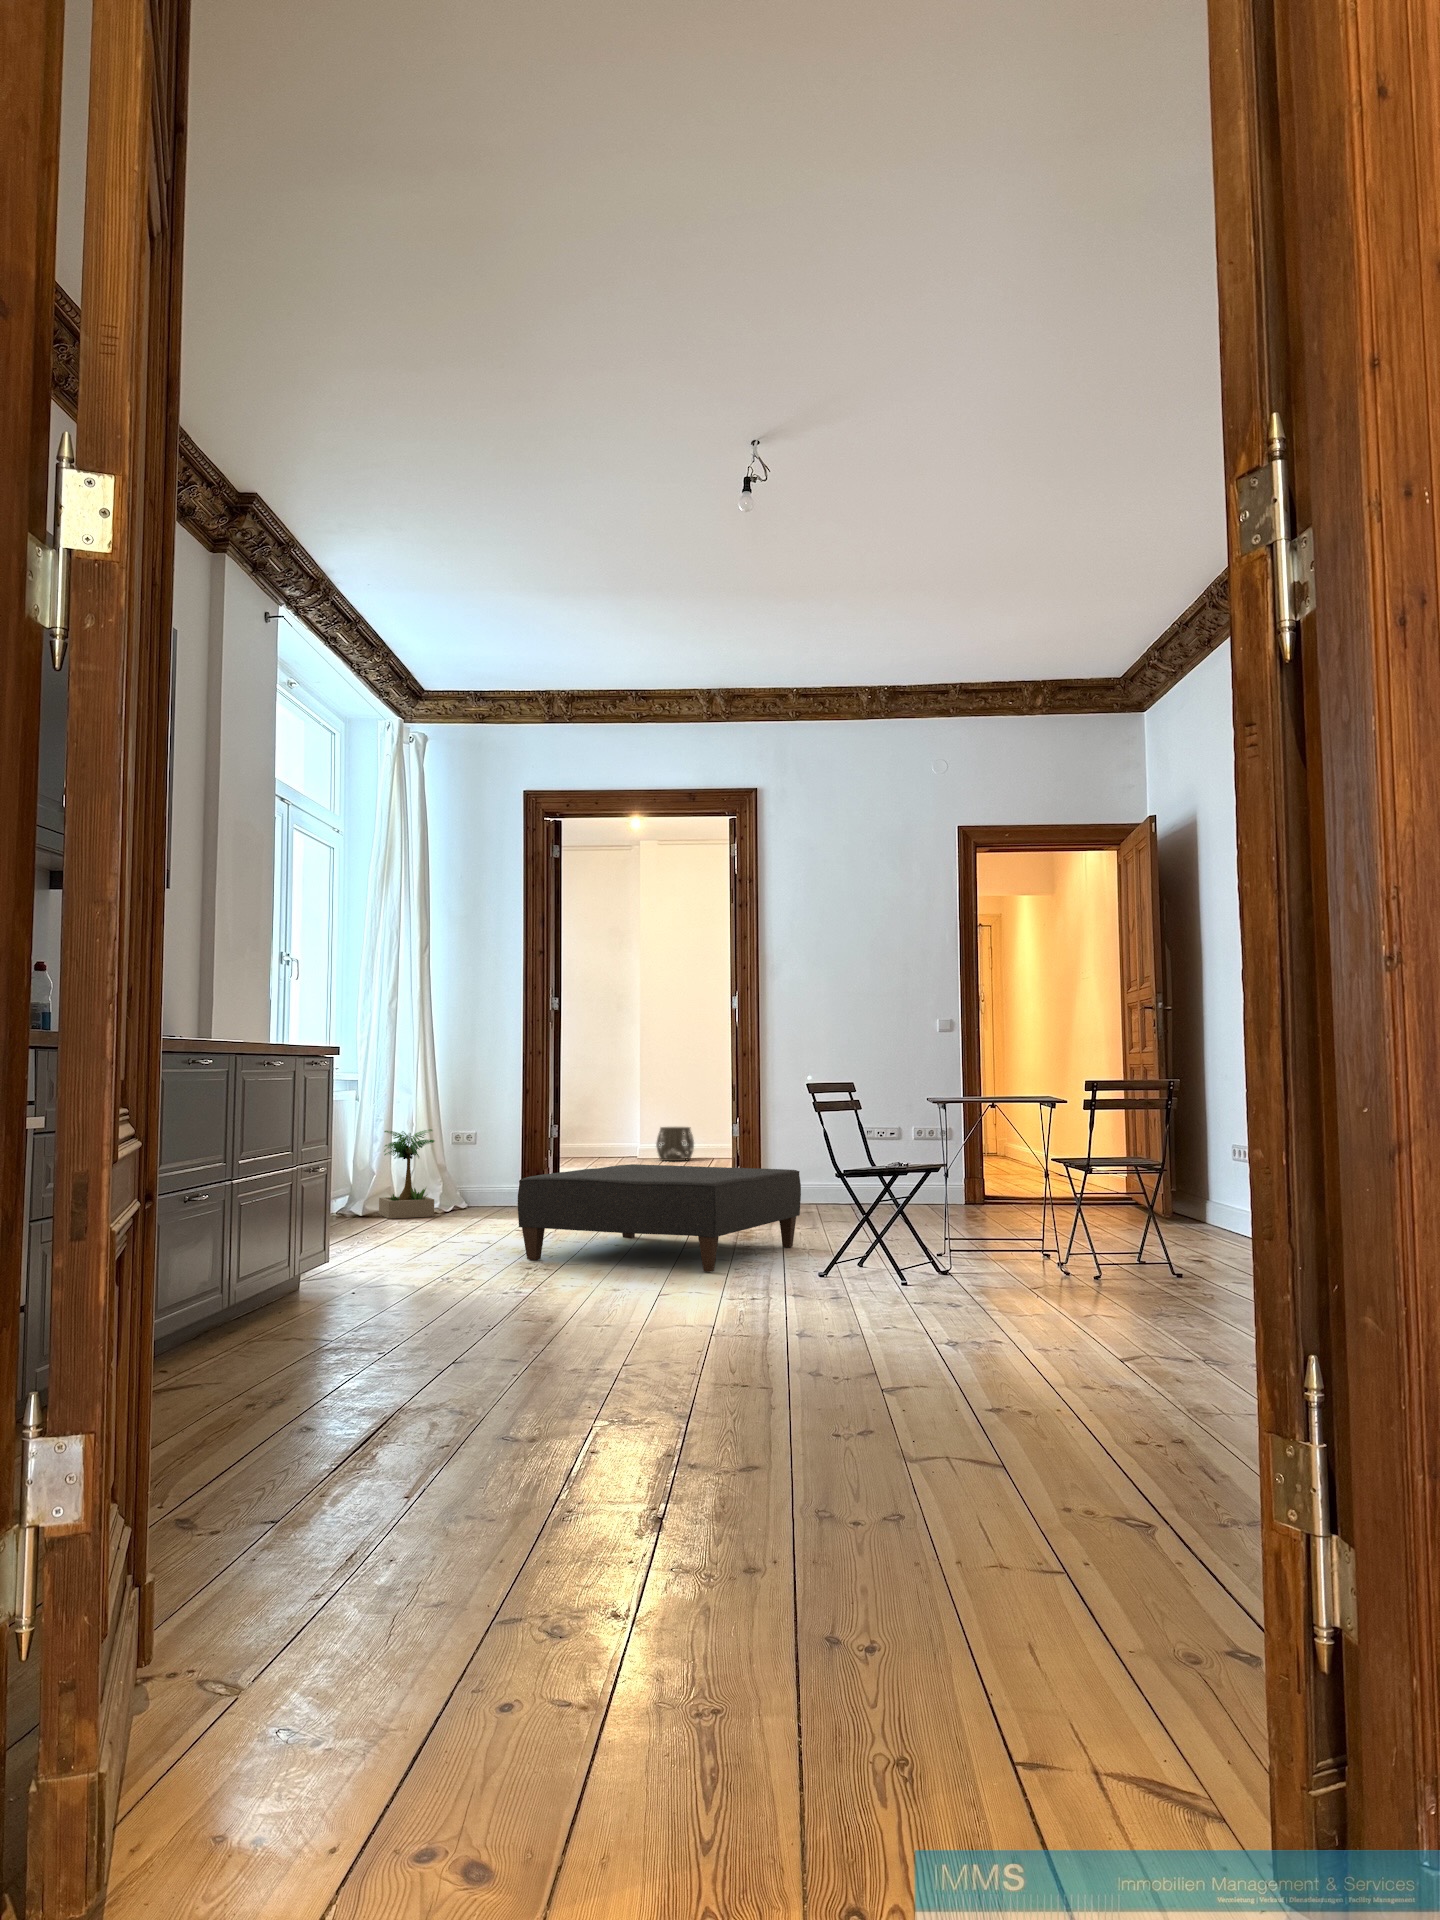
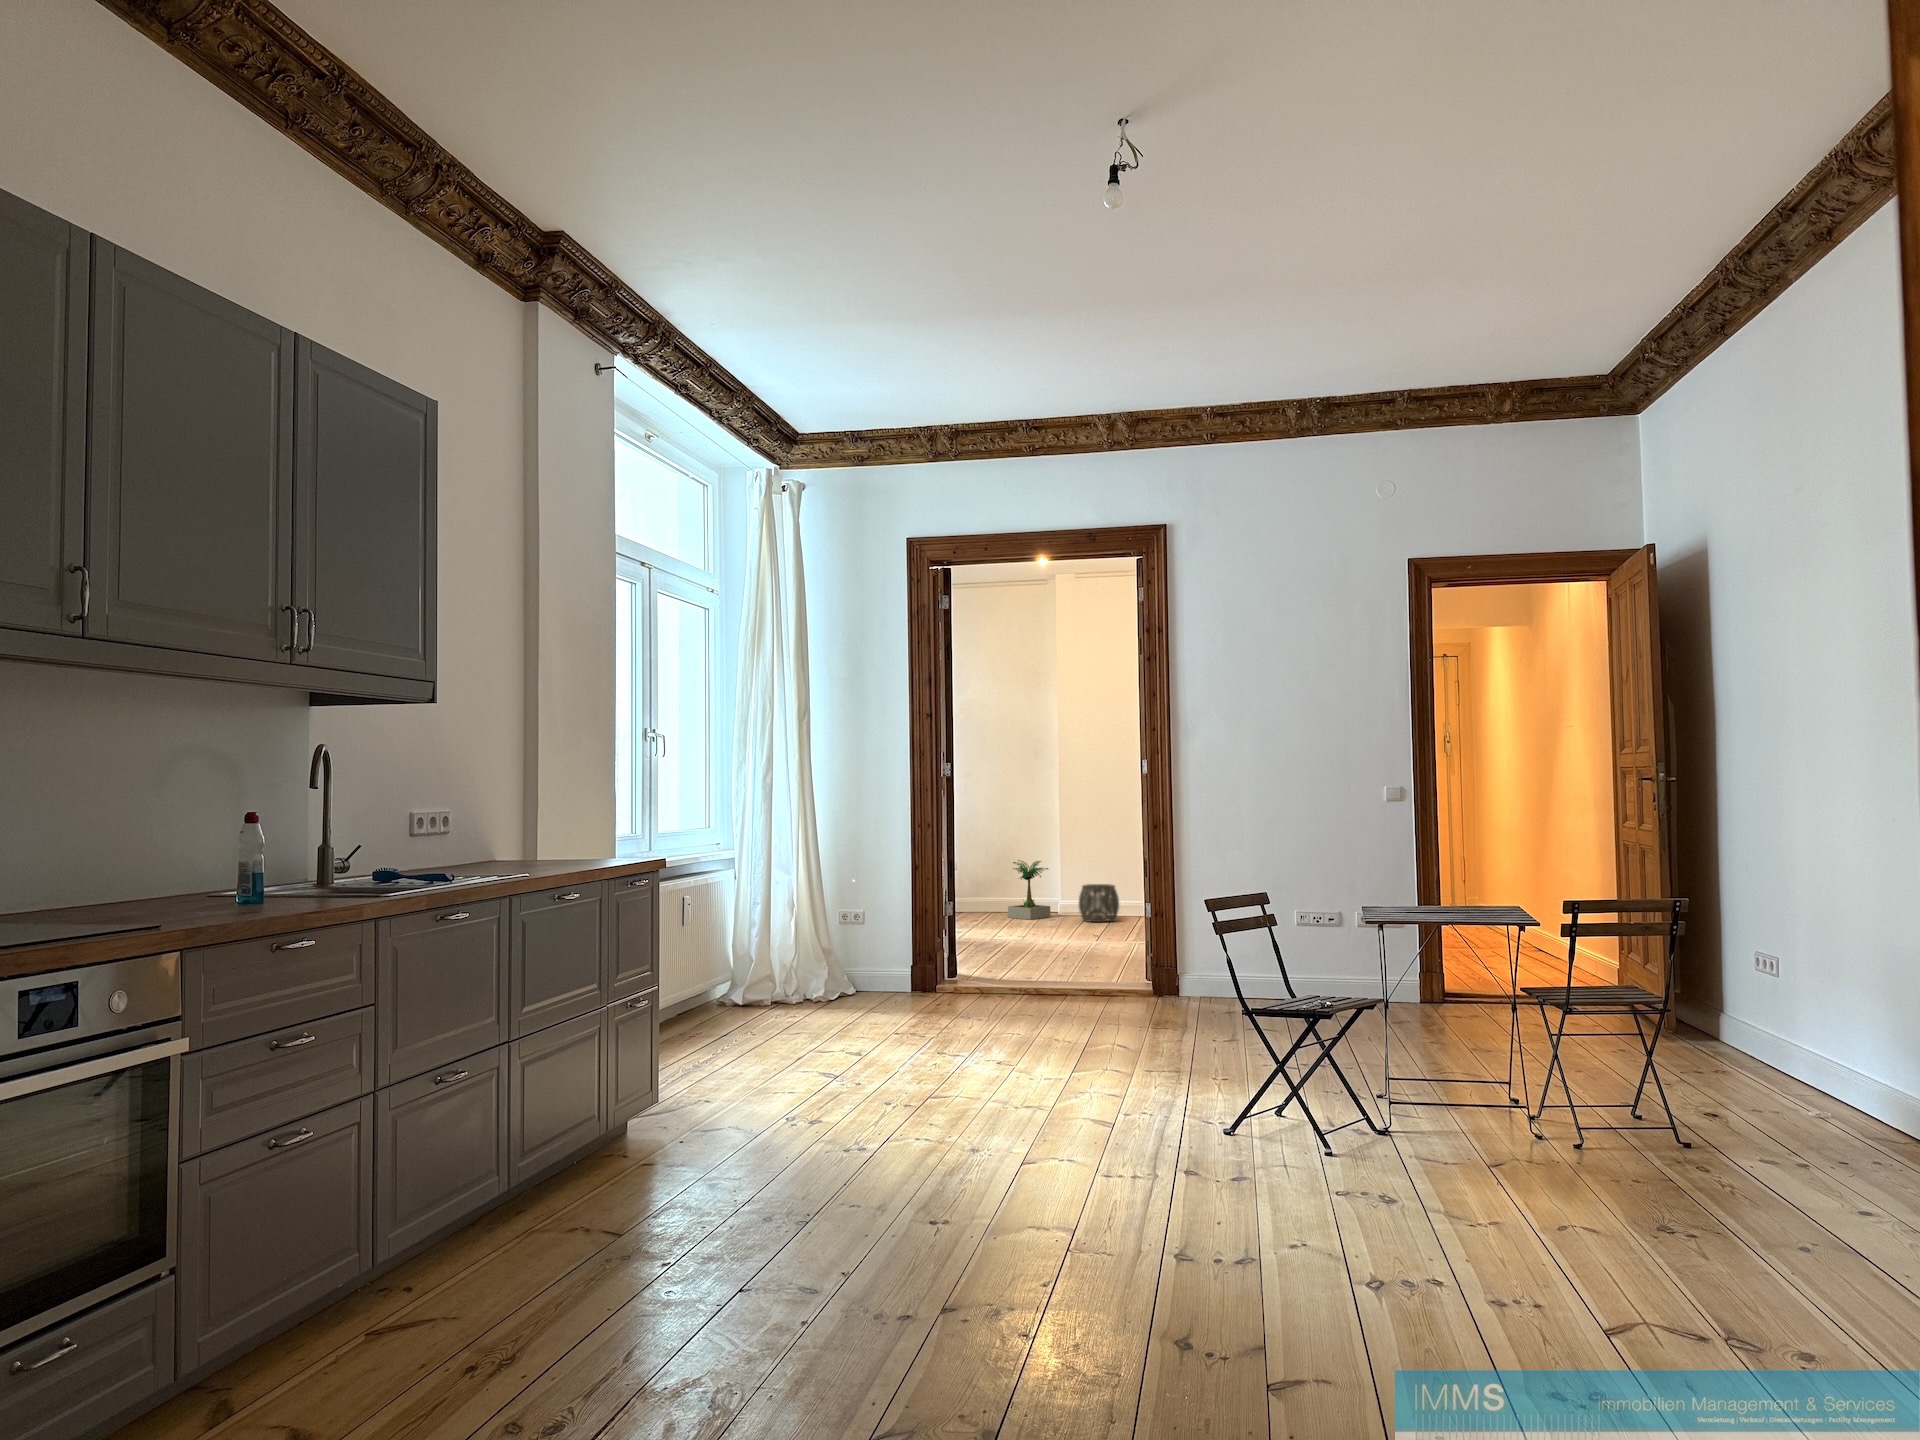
potted plant: present [379,1129,434,1219] -> present [1008,860,1050,920]
ottoman: present [518,1164,801,1272] -> none [879,969,1211,1120]

